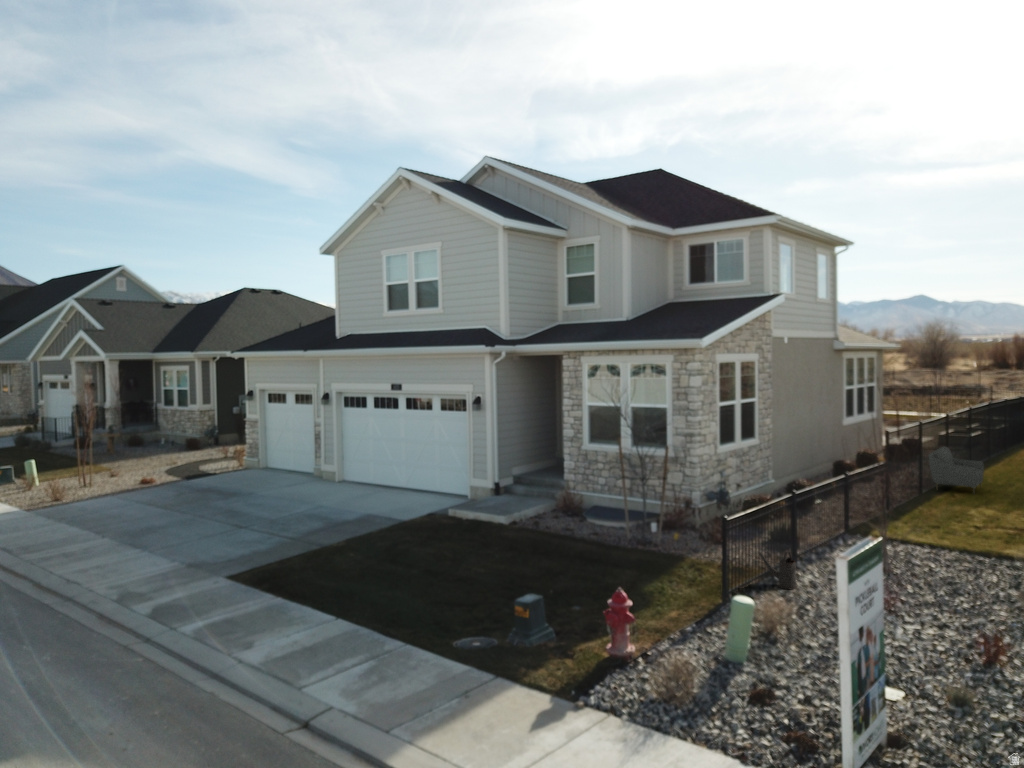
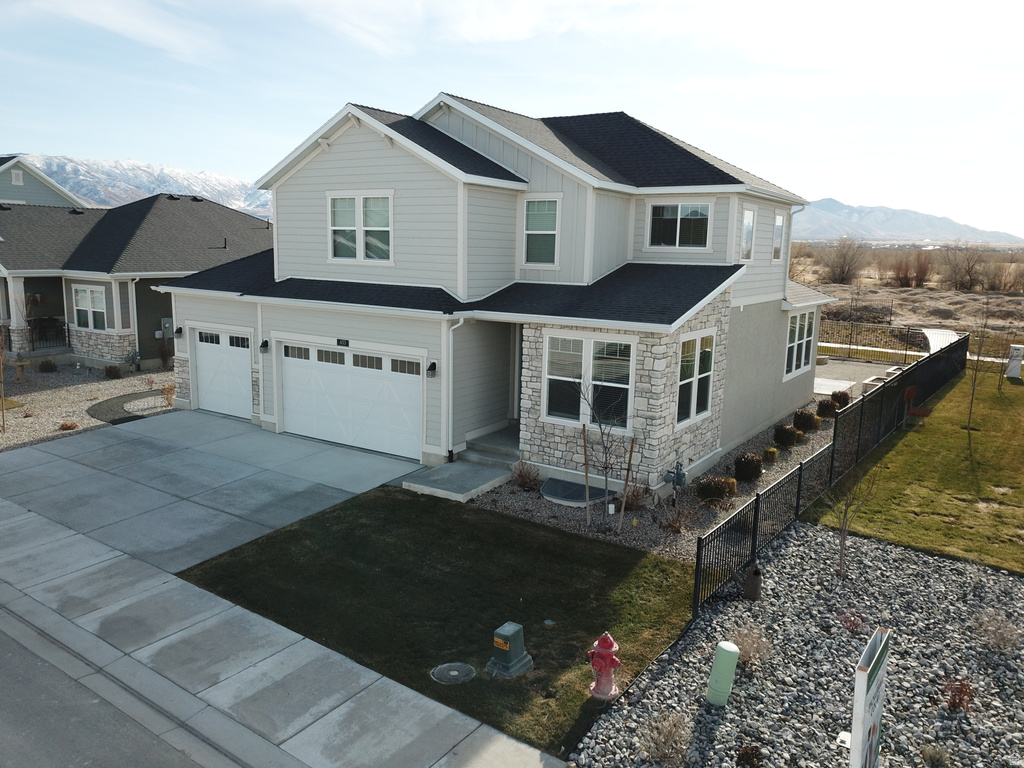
bench: none [978,421,1013,468] -> present [902,386,933,432]
chair: present [929,447,984,493] -> none [865,419,913,468]

